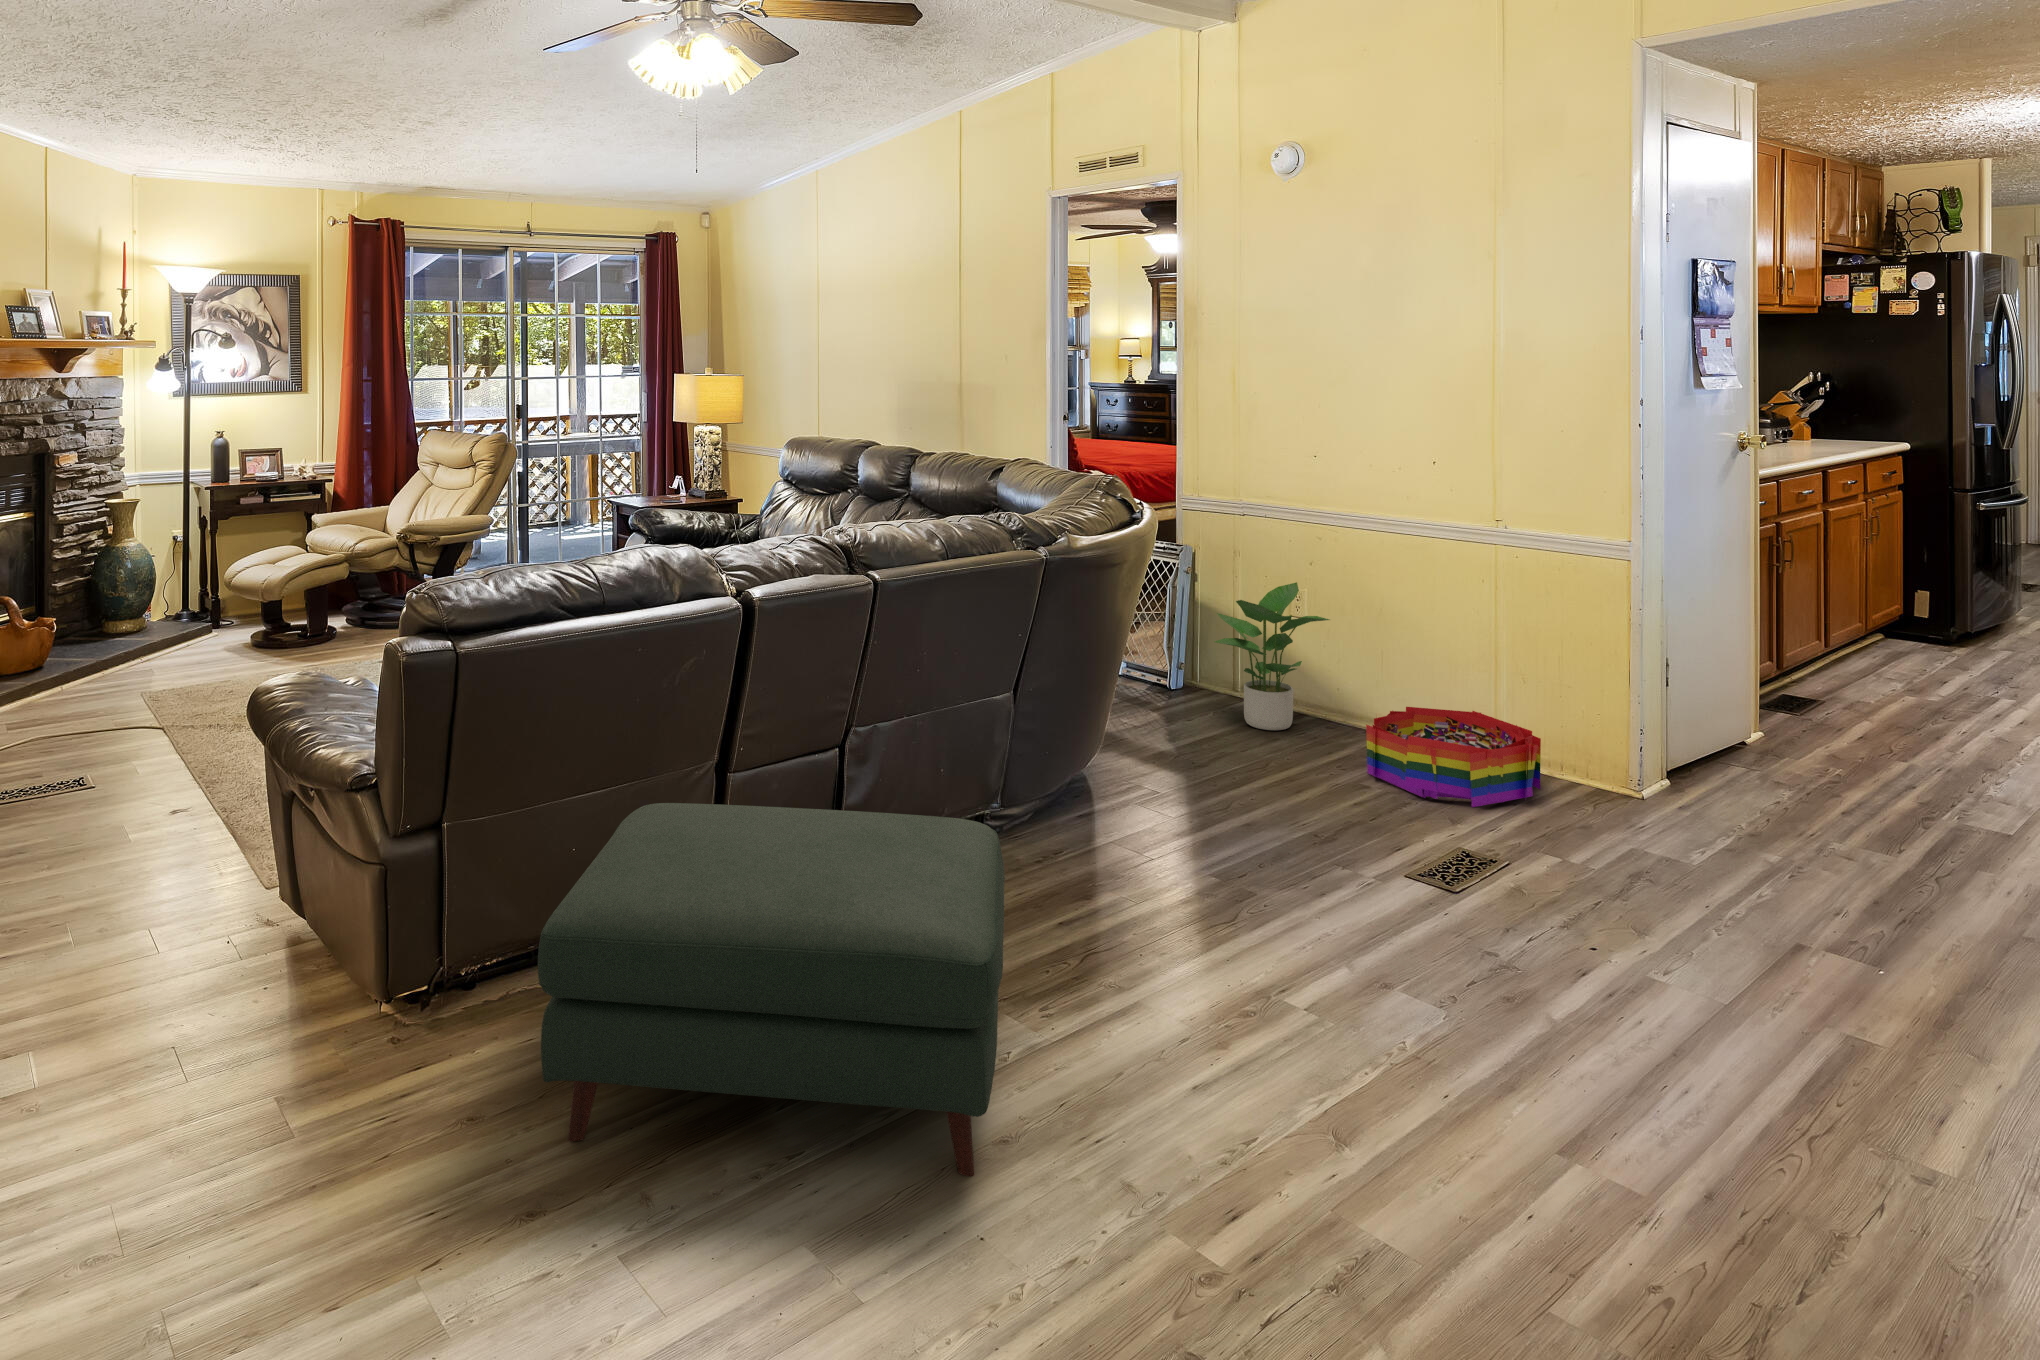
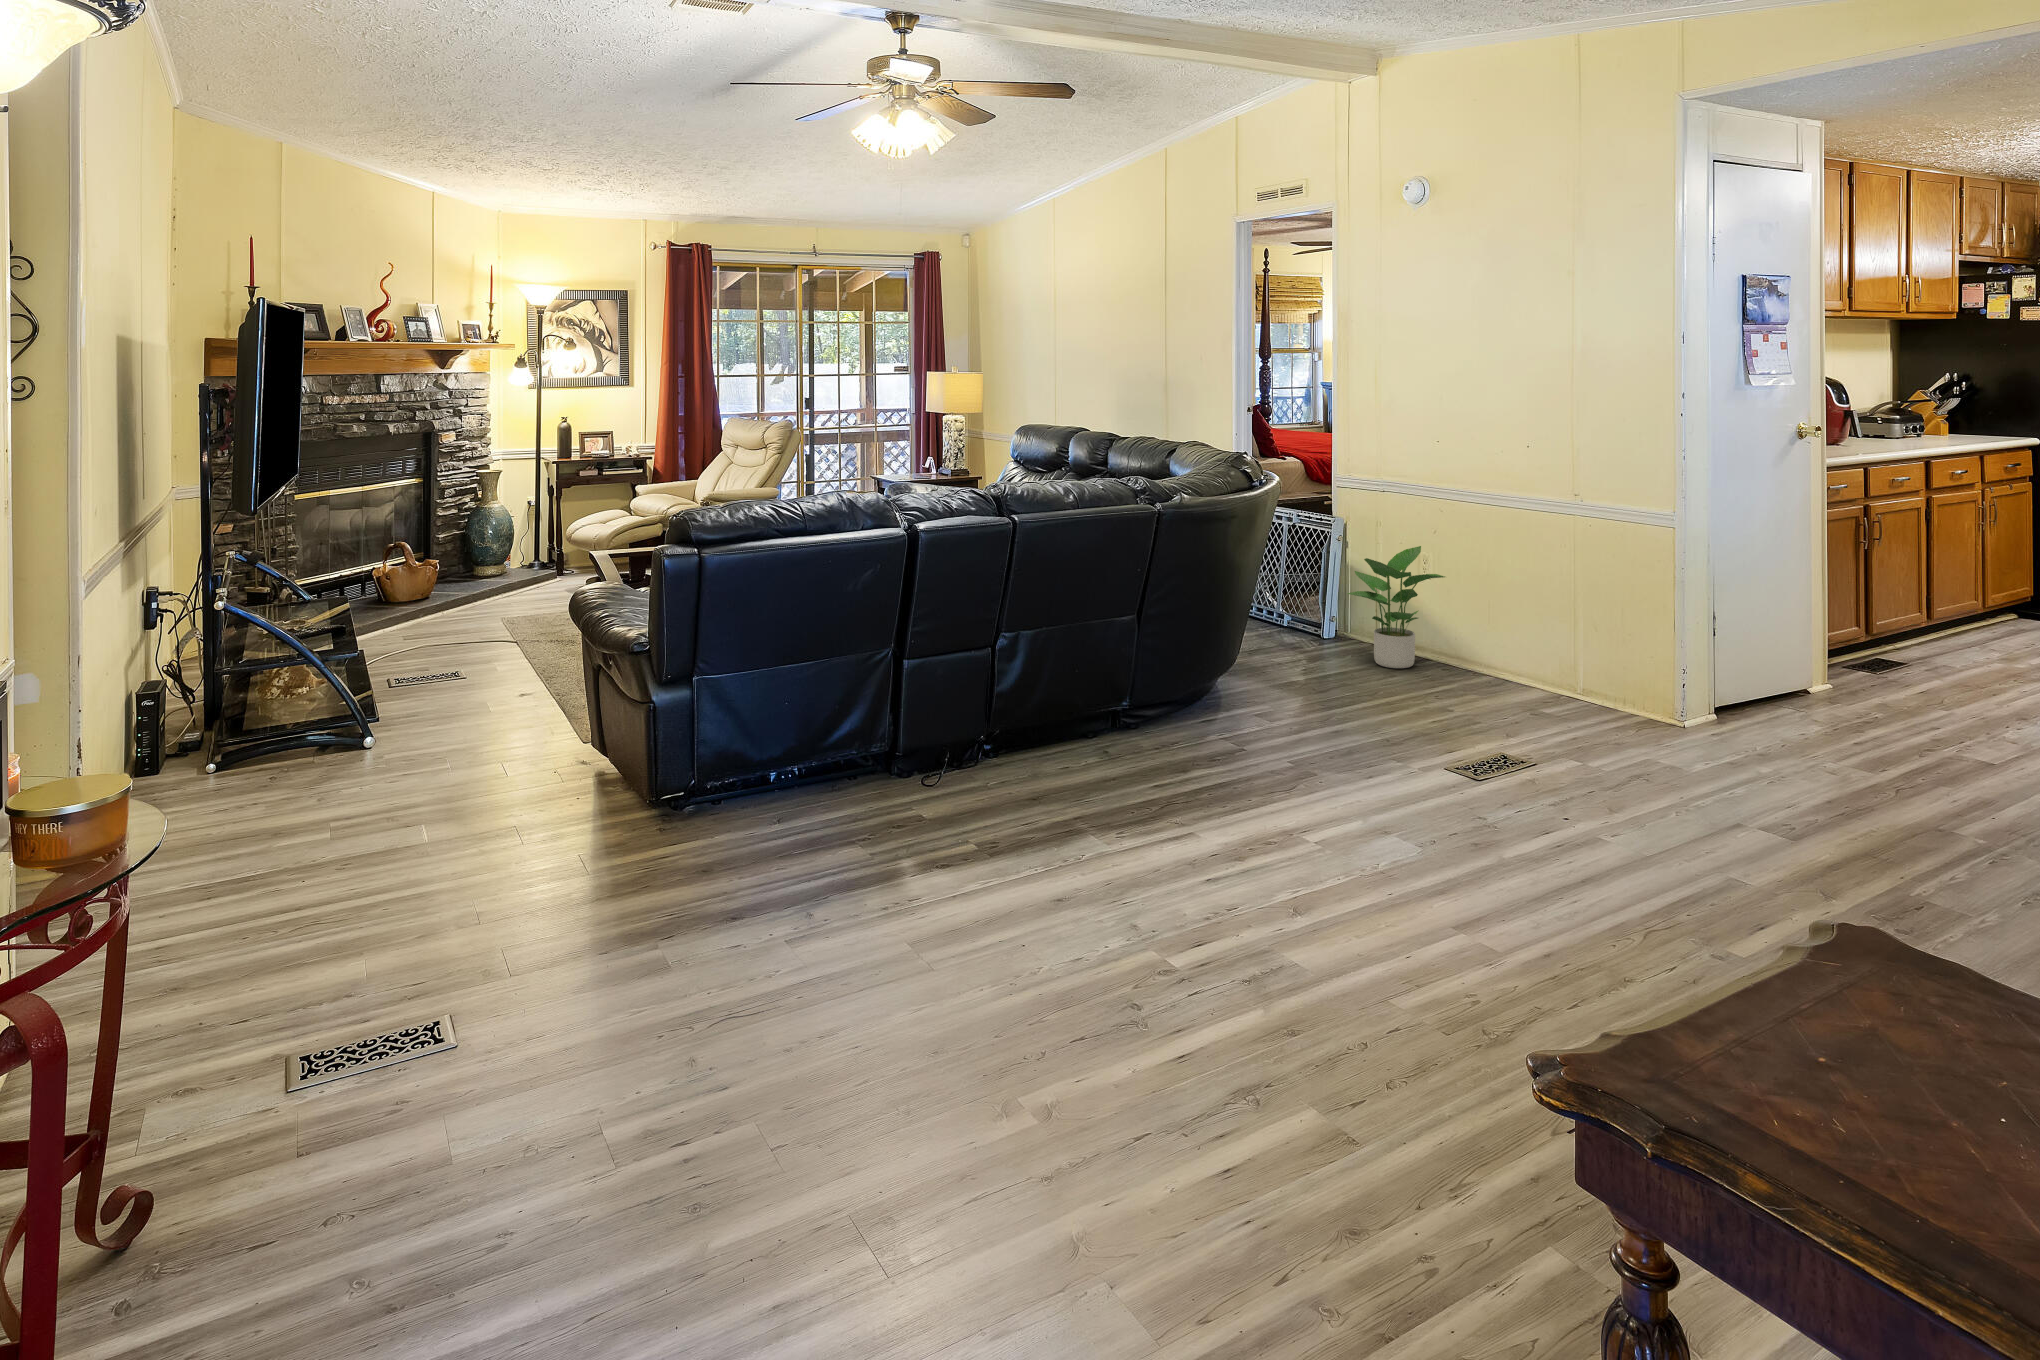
storage bin: present [1366,707,1541,807] -> none [1459,648,1602,726]
ottoman: present [538,803,1005,1177] -> none [745,676,1093,925]

